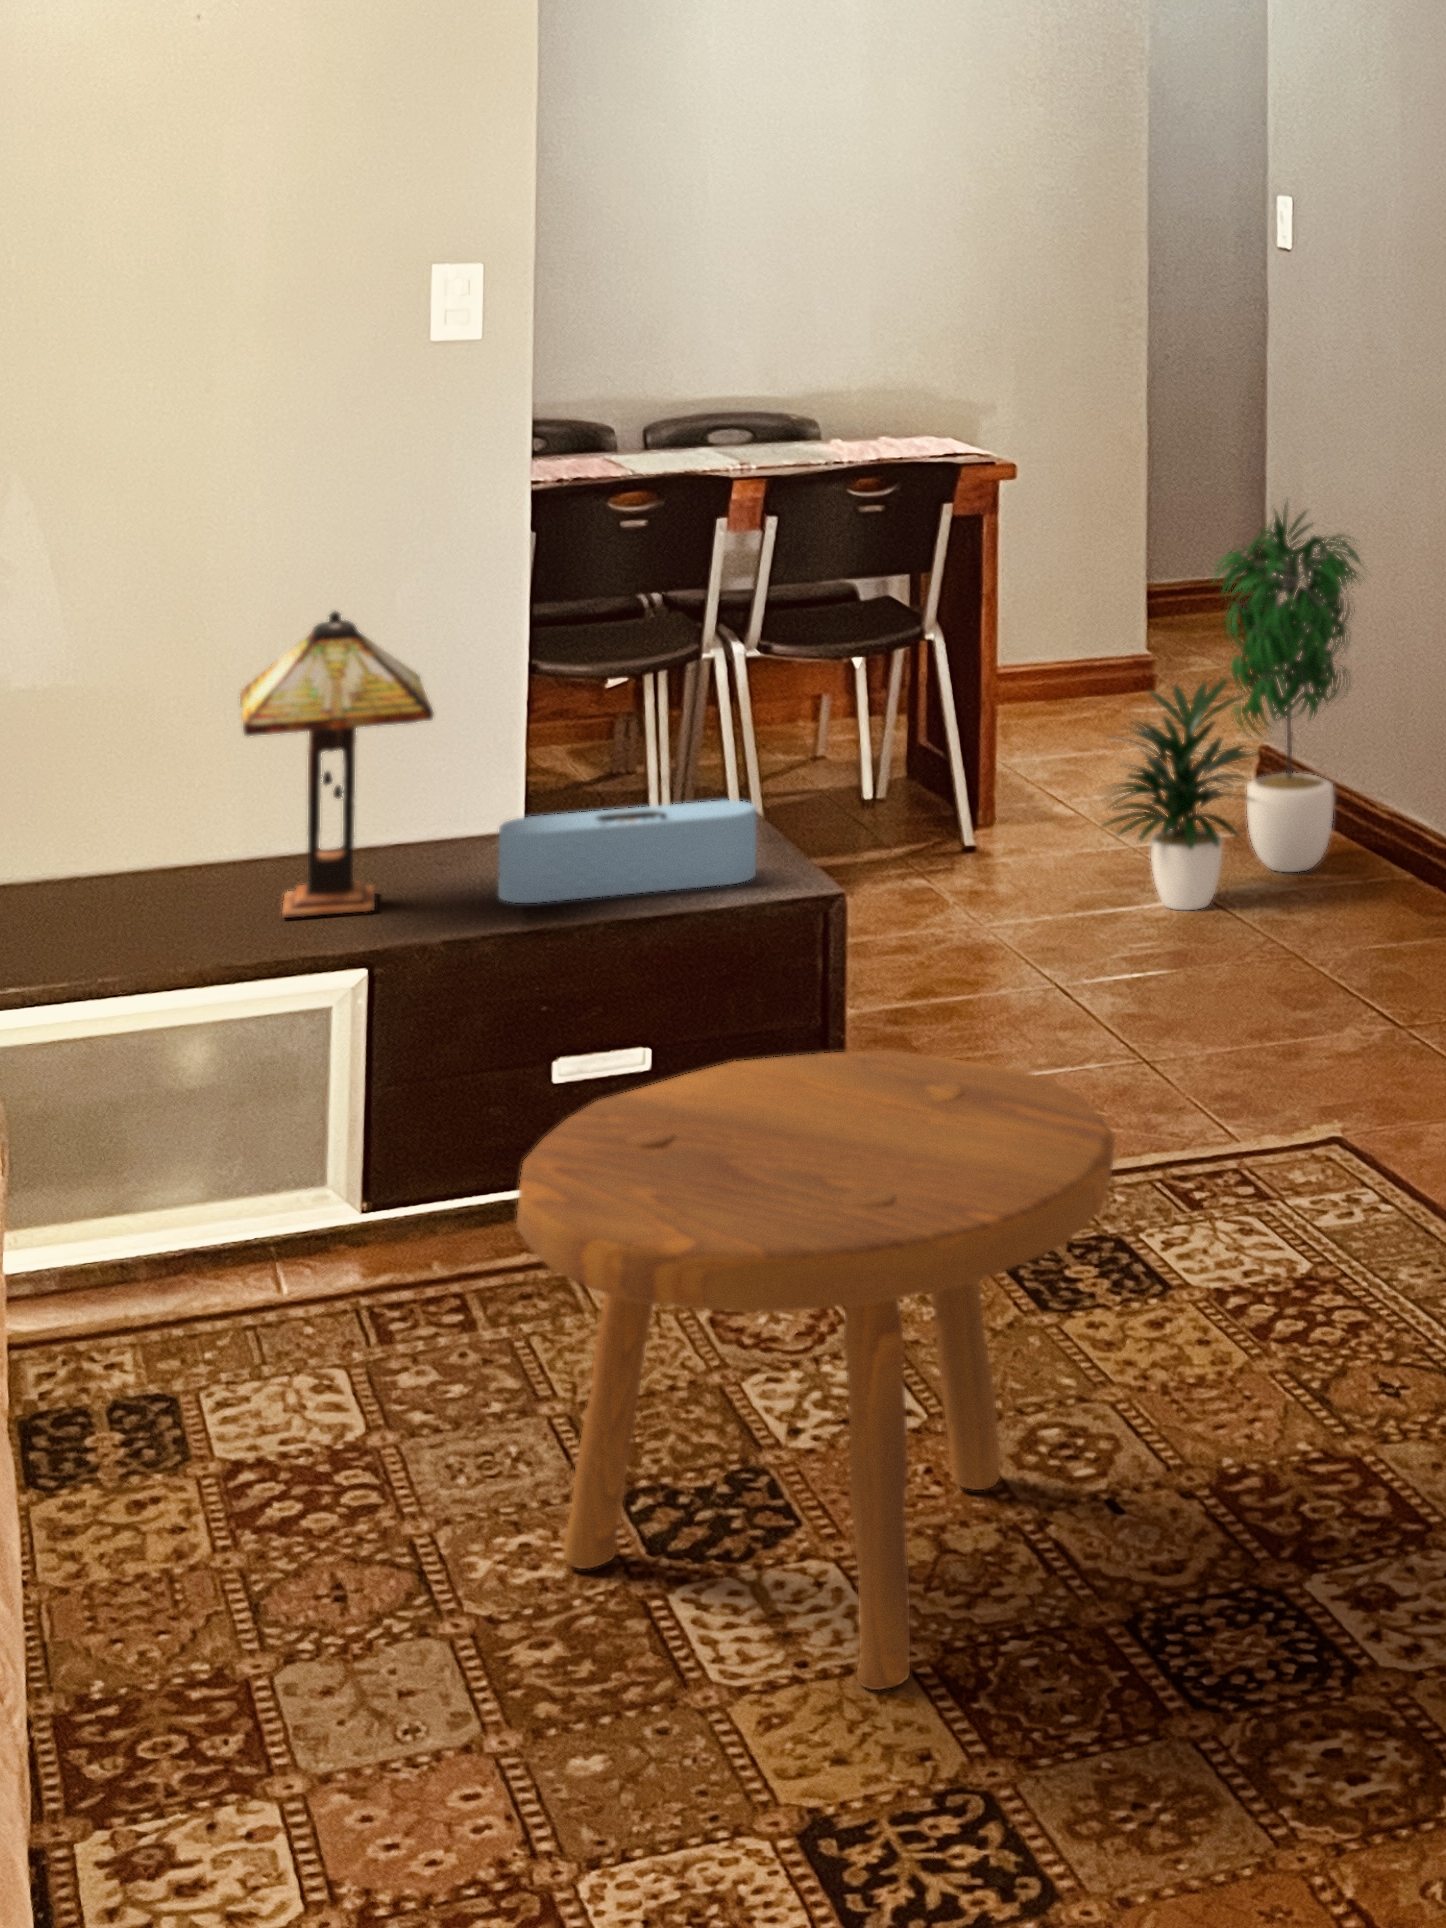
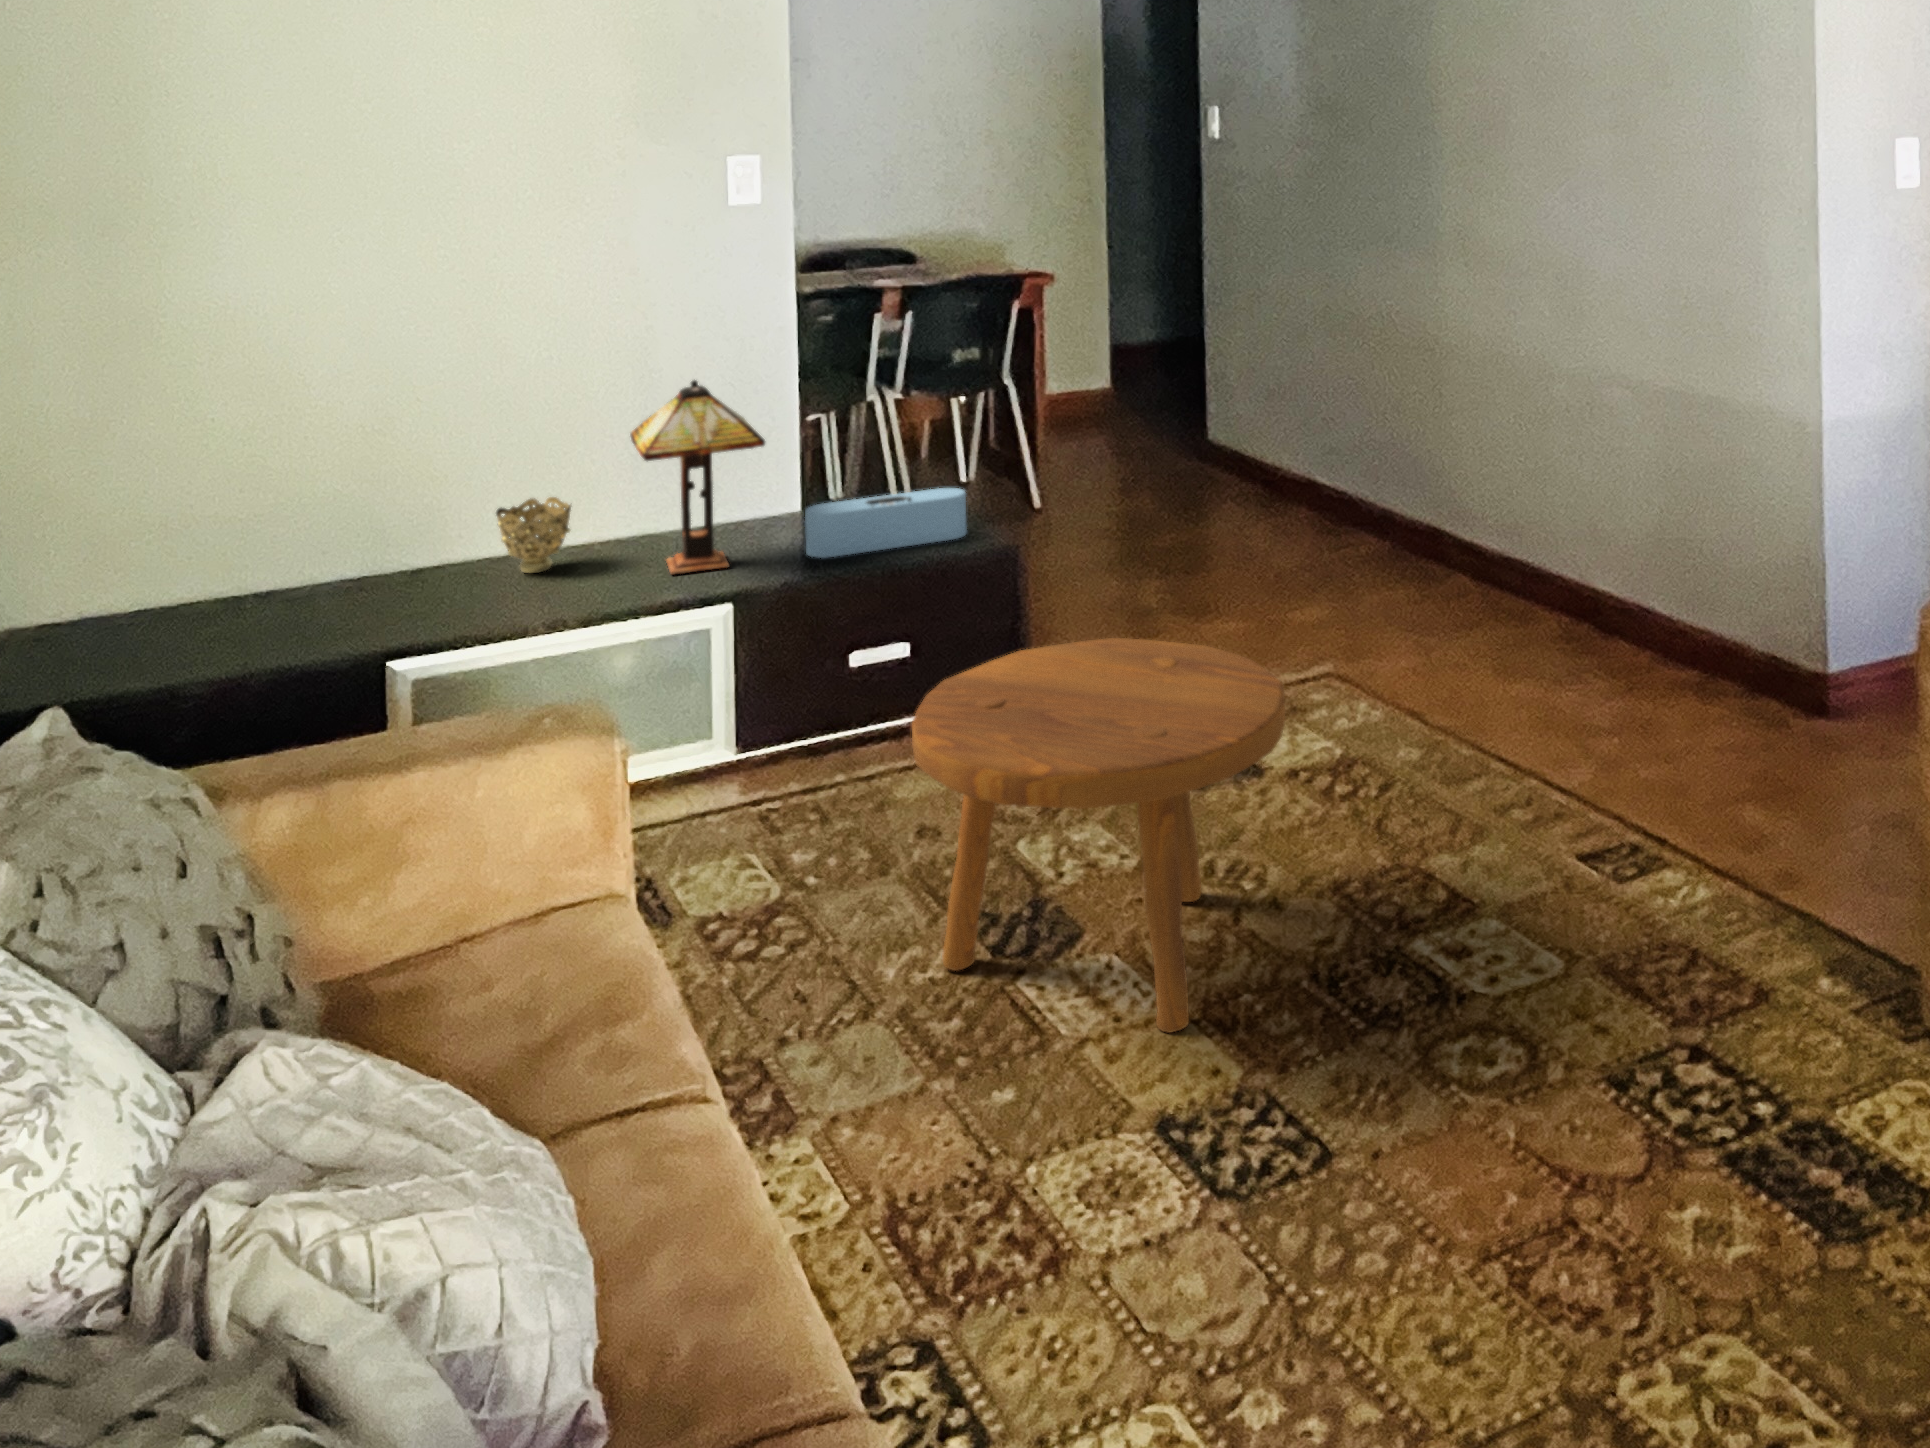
potted plant: present [1104,503,1360,910] -> none [1129,290,1287,541]
decorative bowl: none [32,787,148,905] -> present [496,497,571,573]

